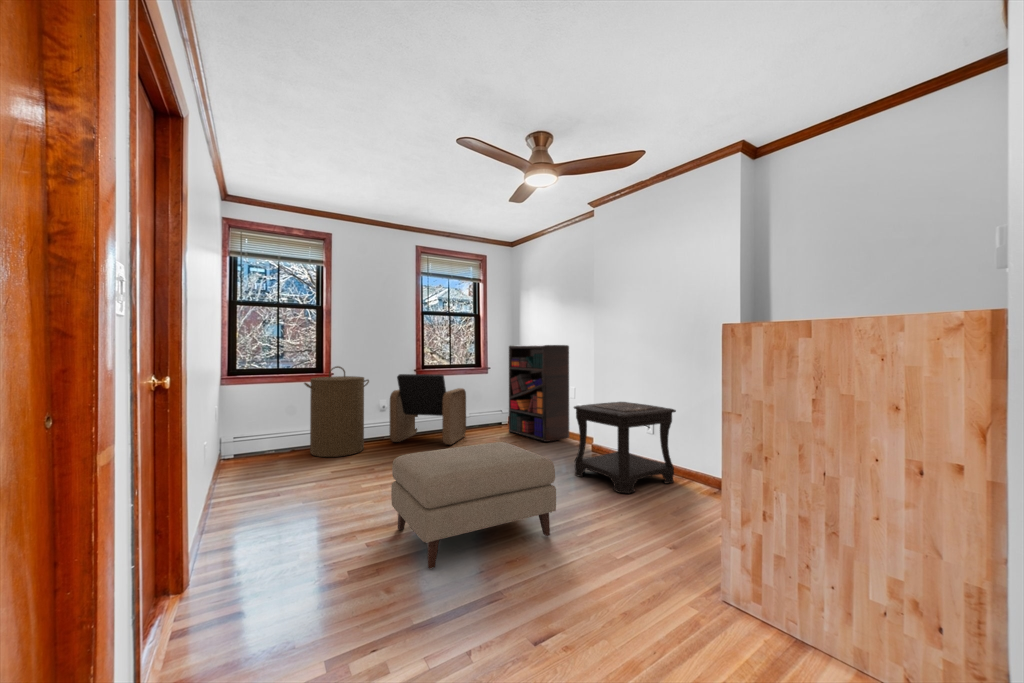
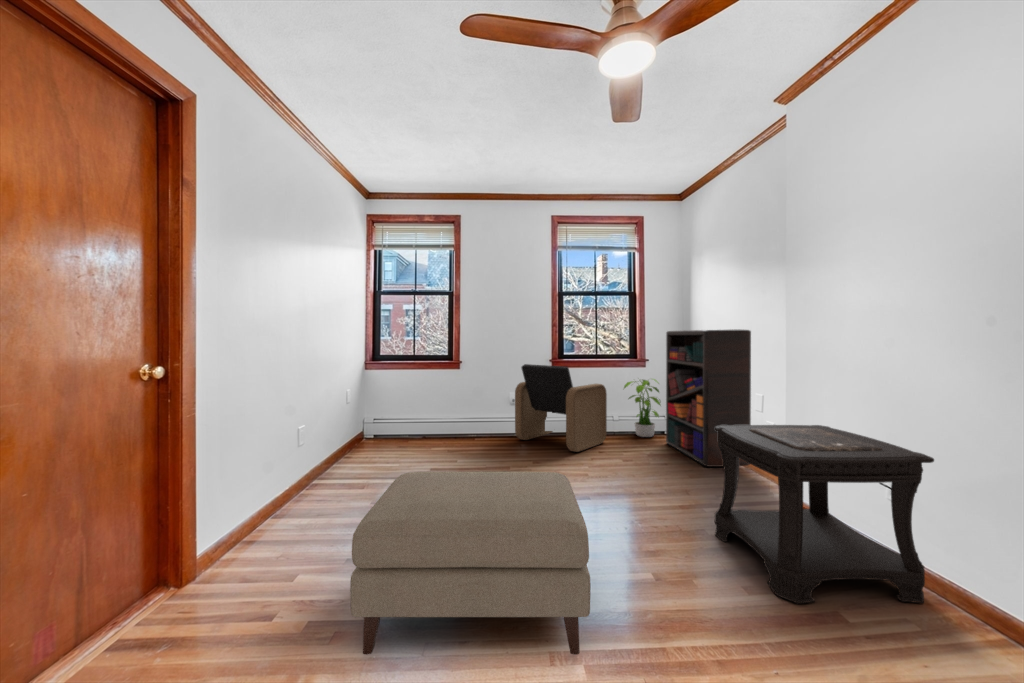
laundry hamper: present [304,366,369,457] -> none [426,354,492,449]
potted plant: none [474,382,503,429] -> present [624,379,660,437]

